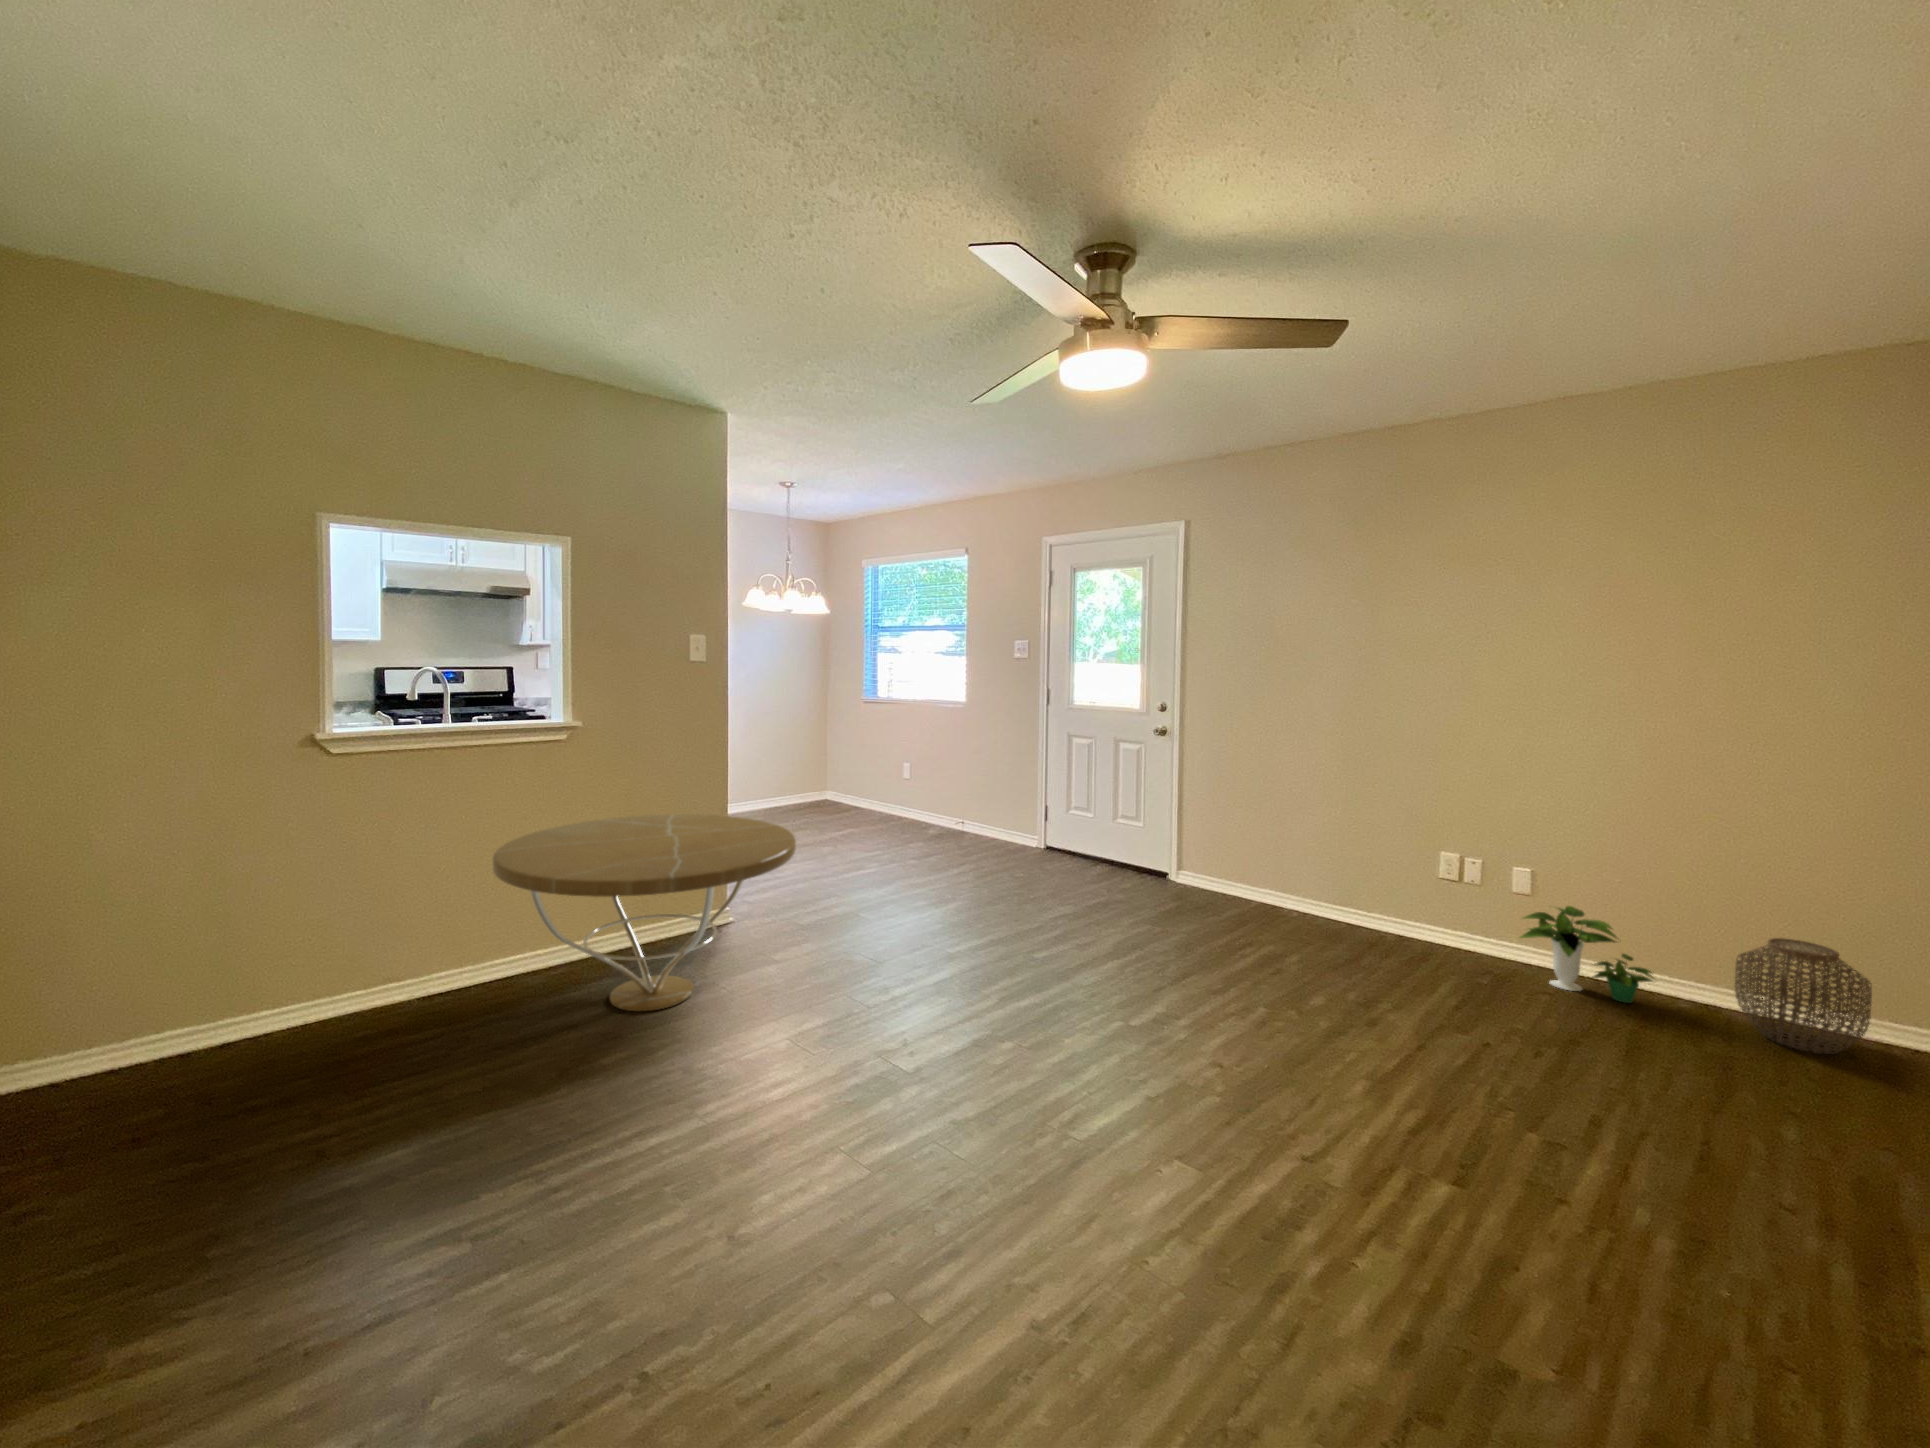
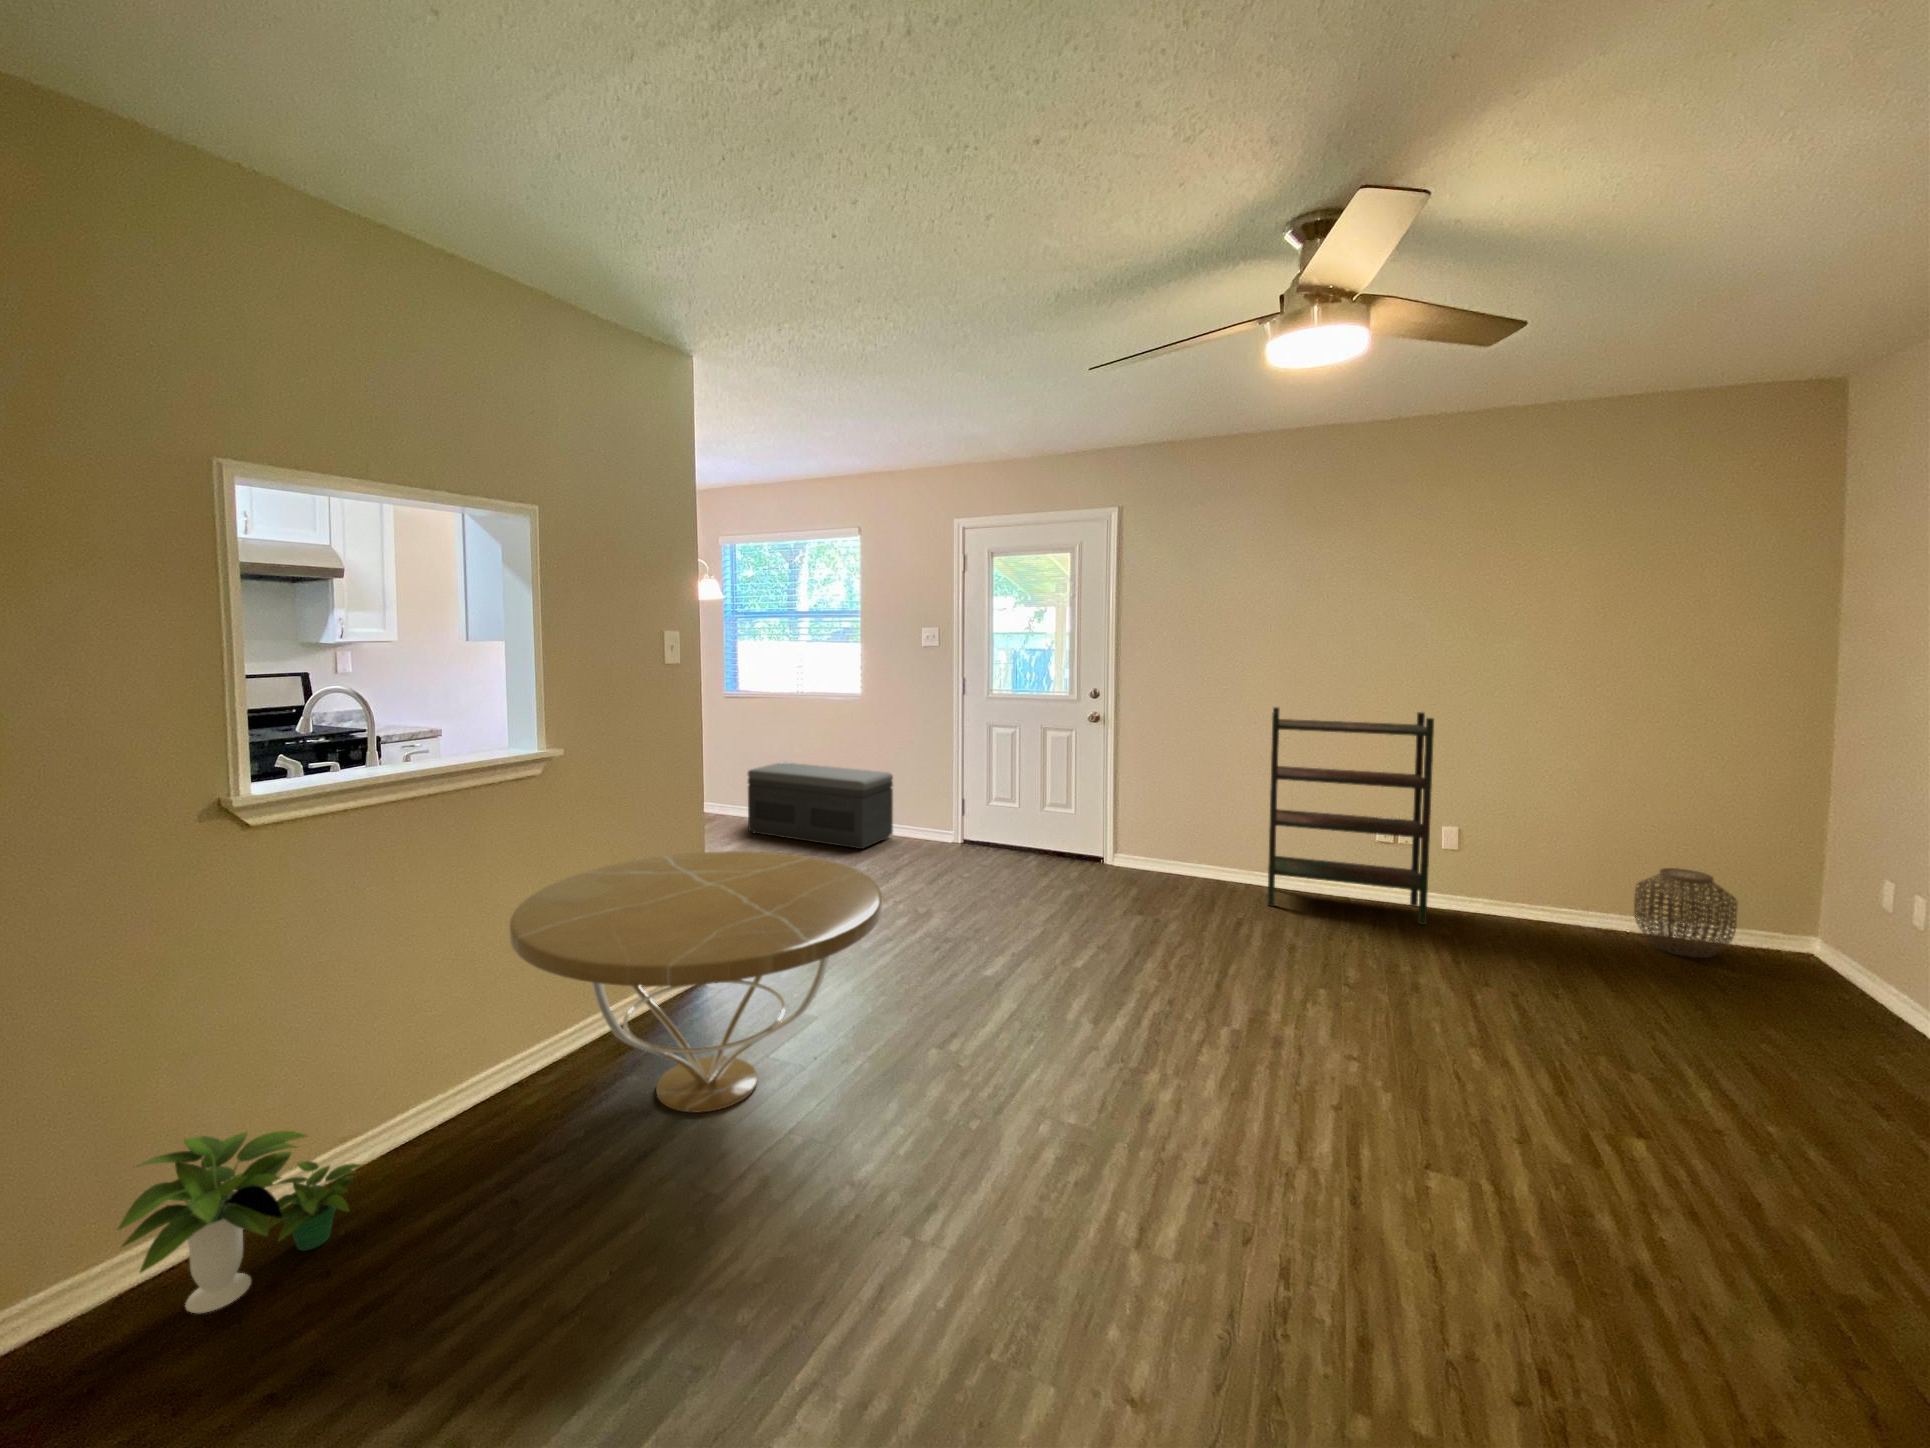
bookshelf: none [1300,727,1490,972] -> present [1267,707,1434,925]
storage bench: none [868,763,989,844] -> present [748,763,893,849]
potted plant: present [1521,906,1653,1003] -> present [118,1131,361,1313]

